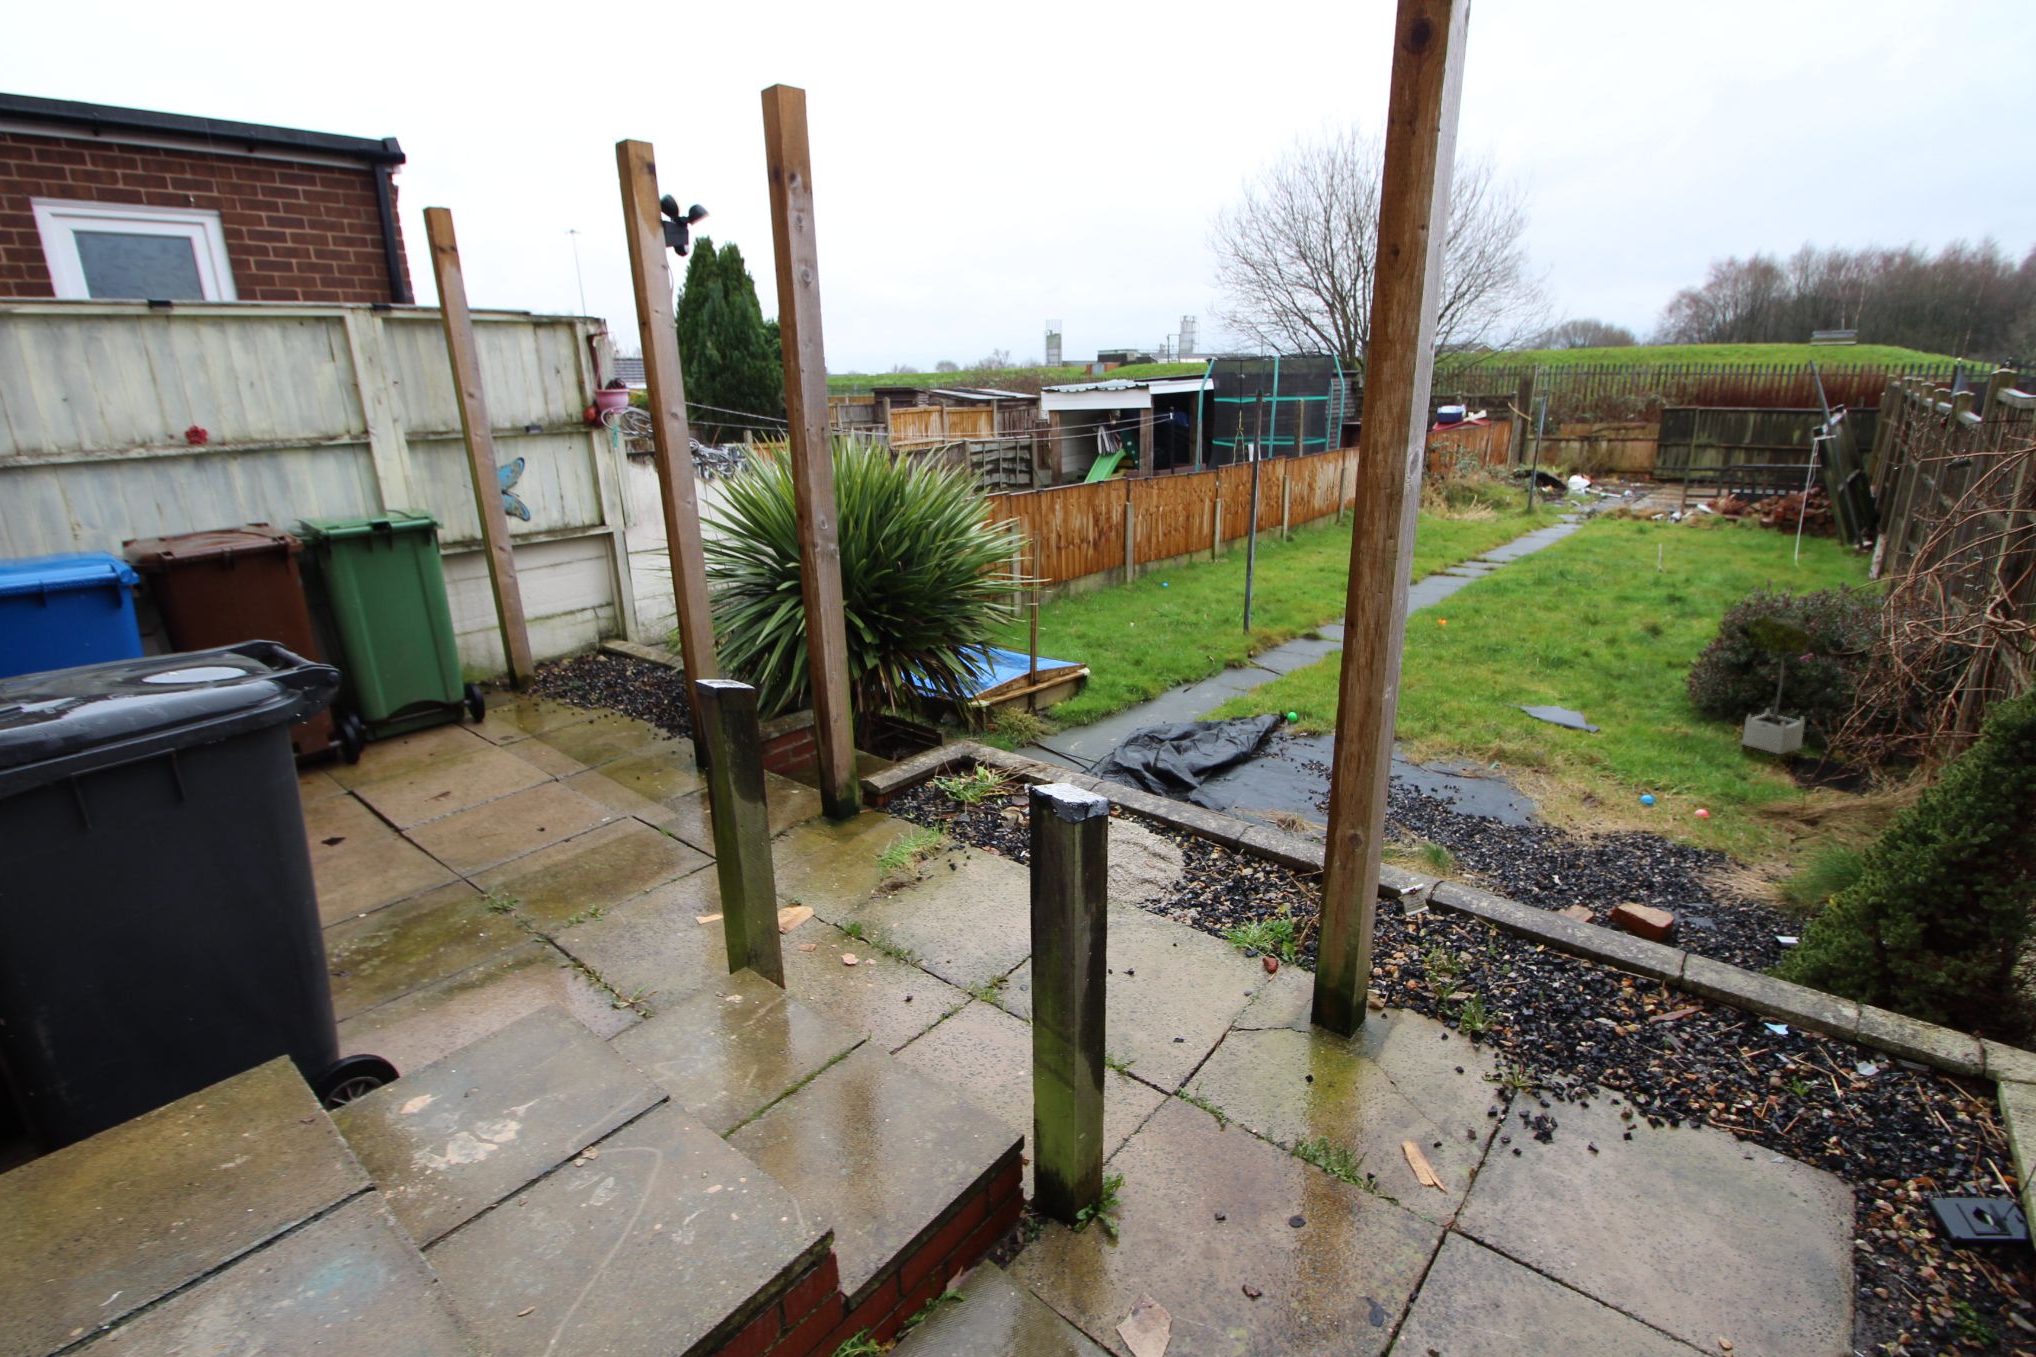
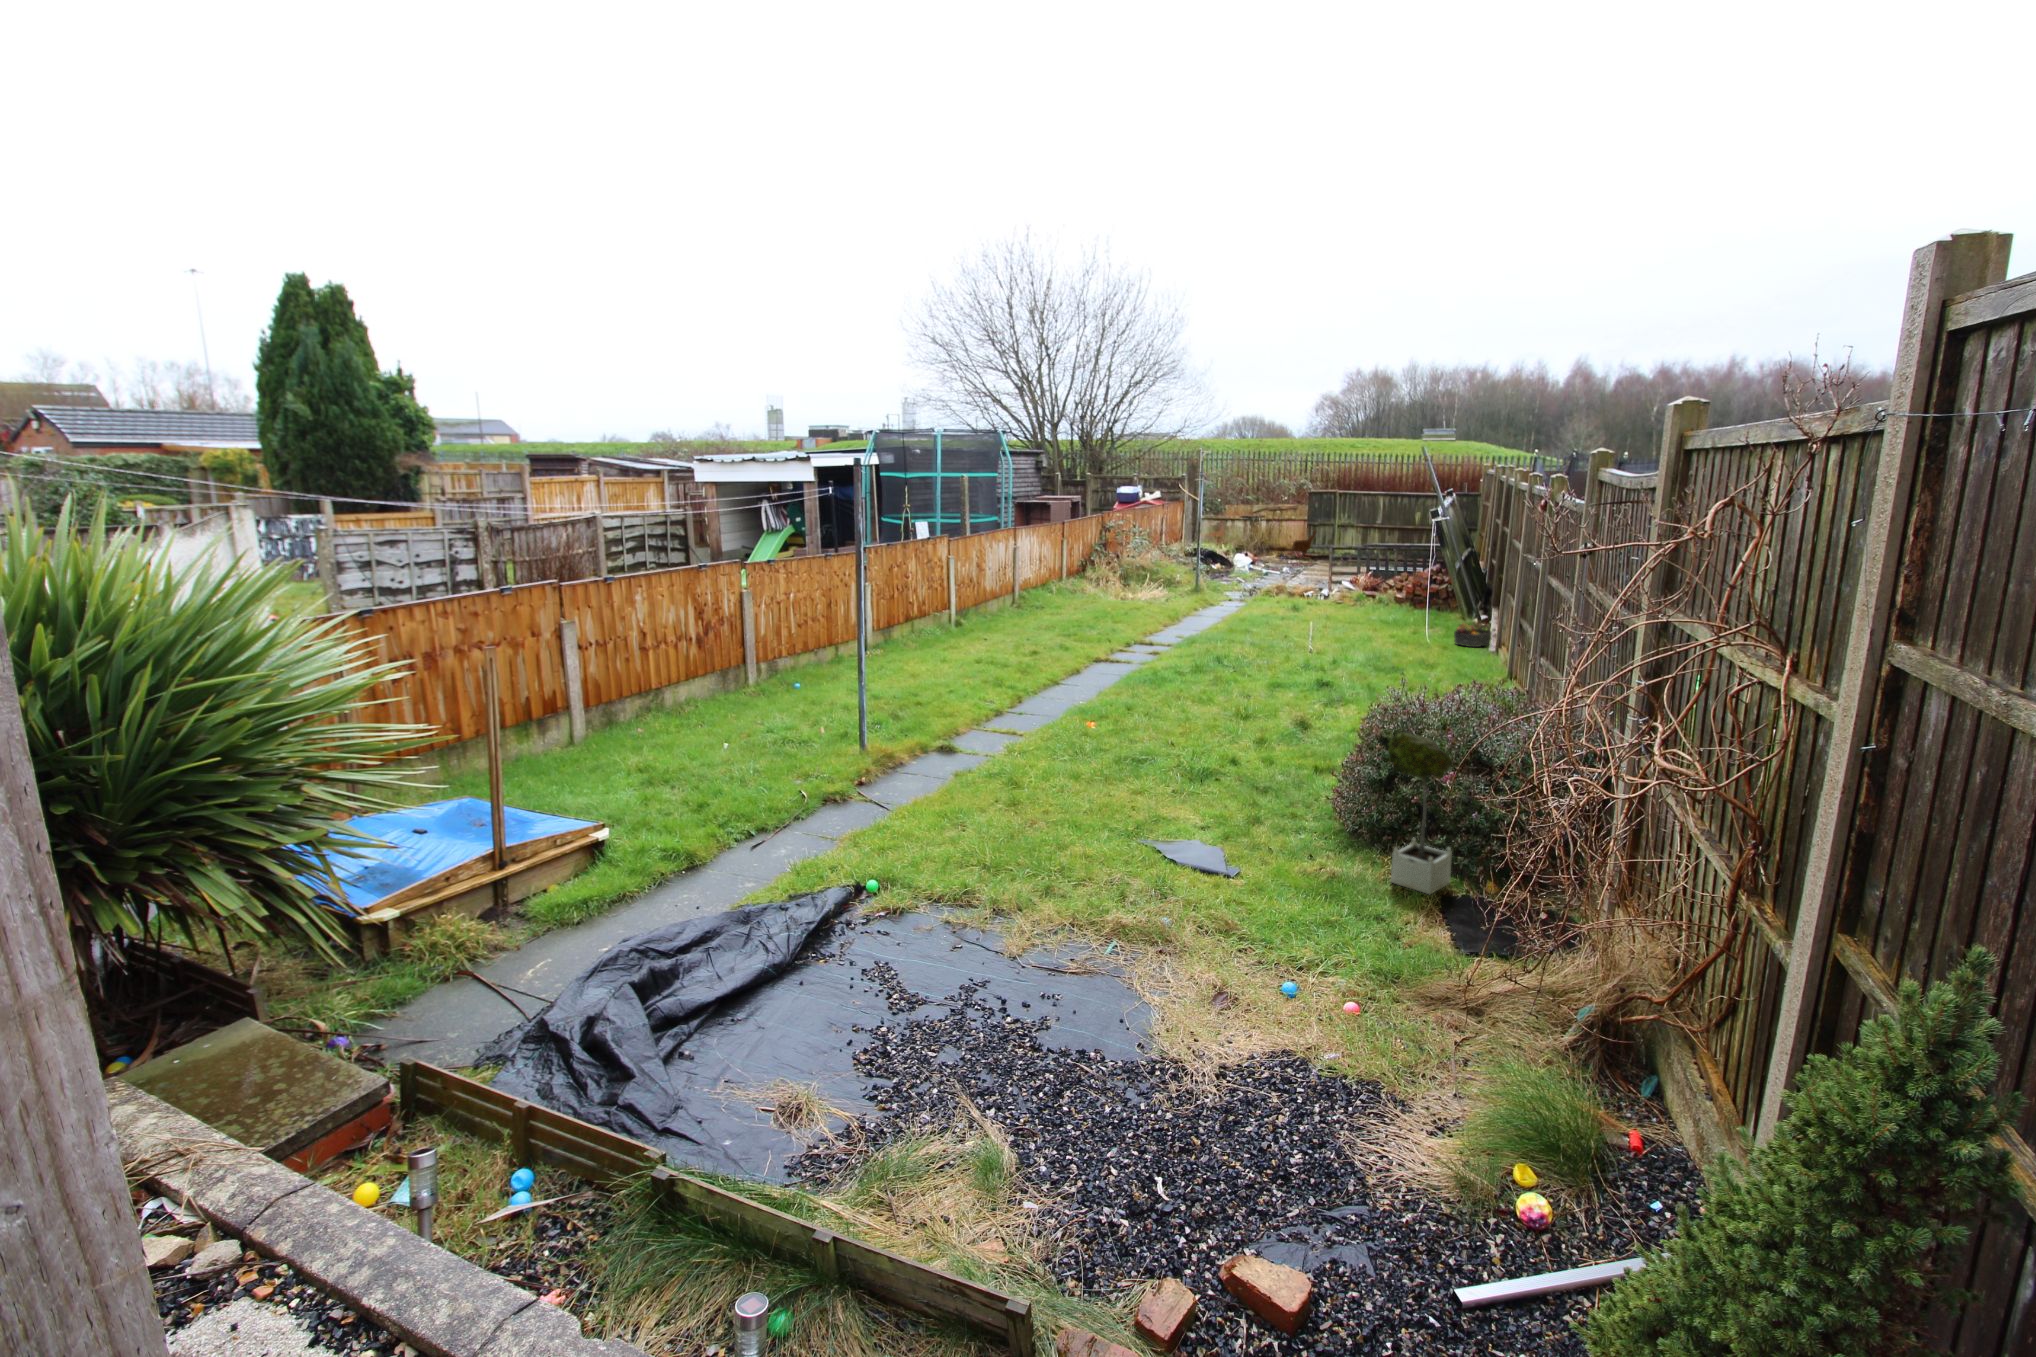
lounge chair: none [1615,450,1668,483] -> present [1276,529,1316,557]
basket: none [1827,543,1874,569] -> present [1454,623,1492,647]

